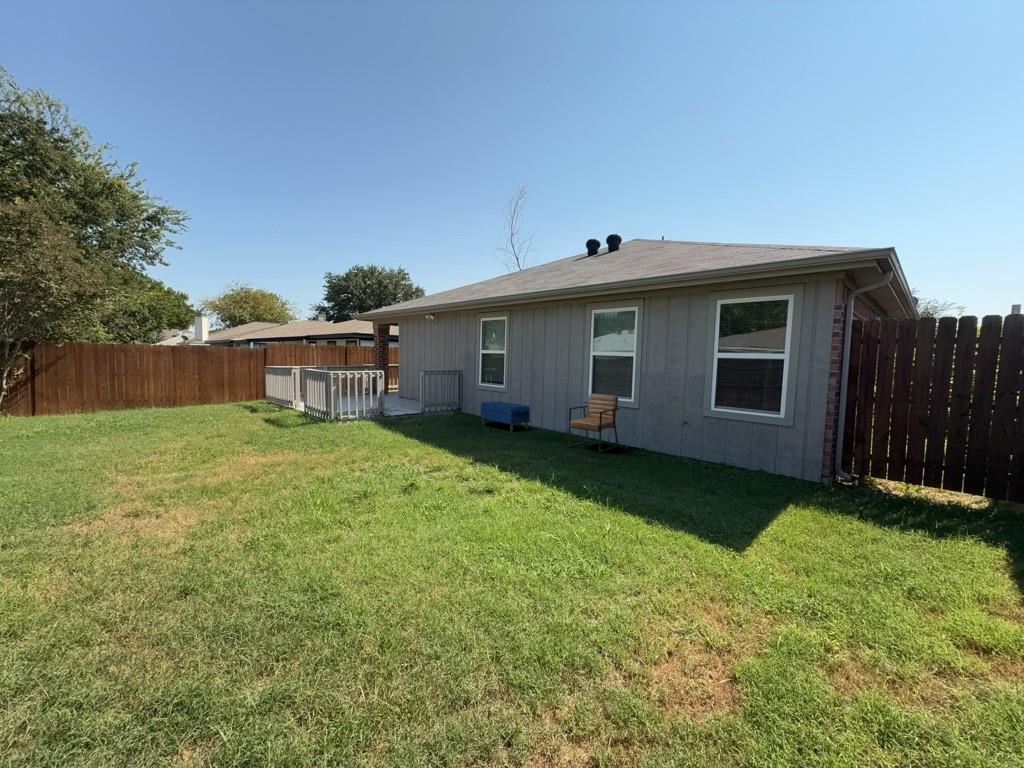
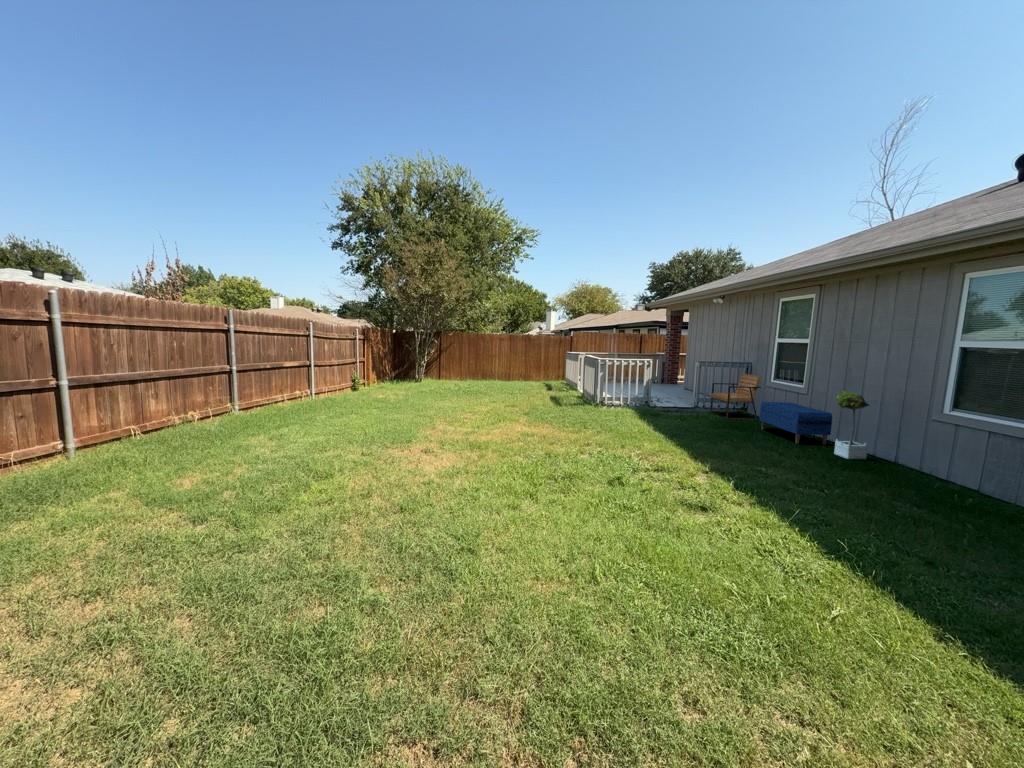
potted tree: none [534,389,554,437] -> present [834,390,869,459]
chair: present [568,394,620,453] -> present [710,374,761,420]

